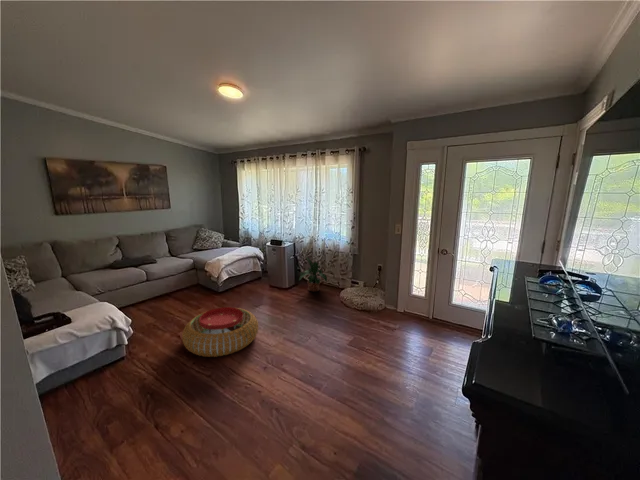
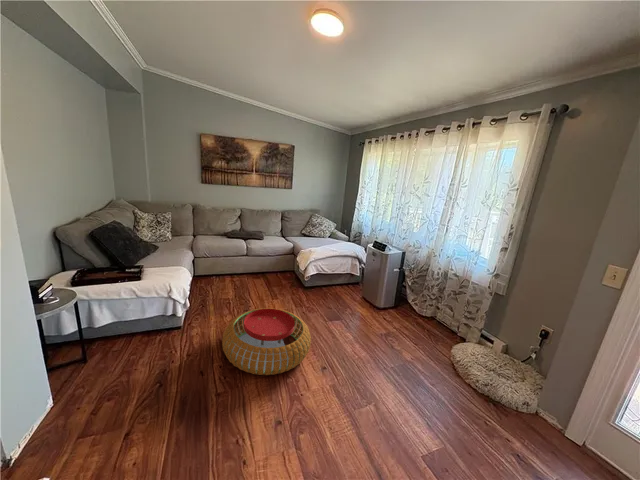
potted plant: present [299,257,327,291] -> none [396,275,439,327]

